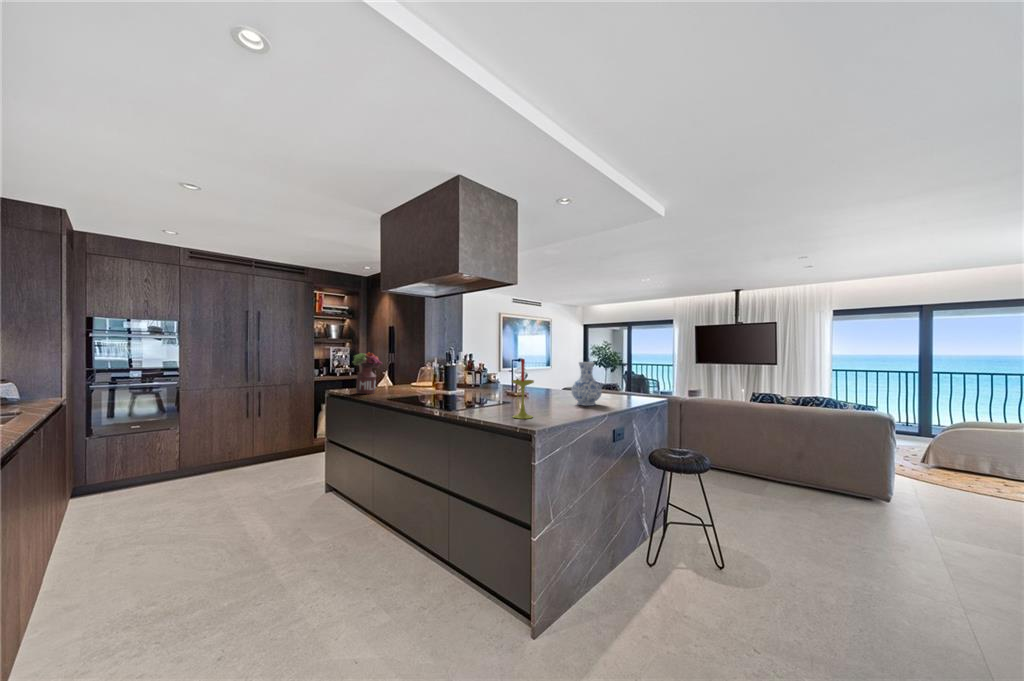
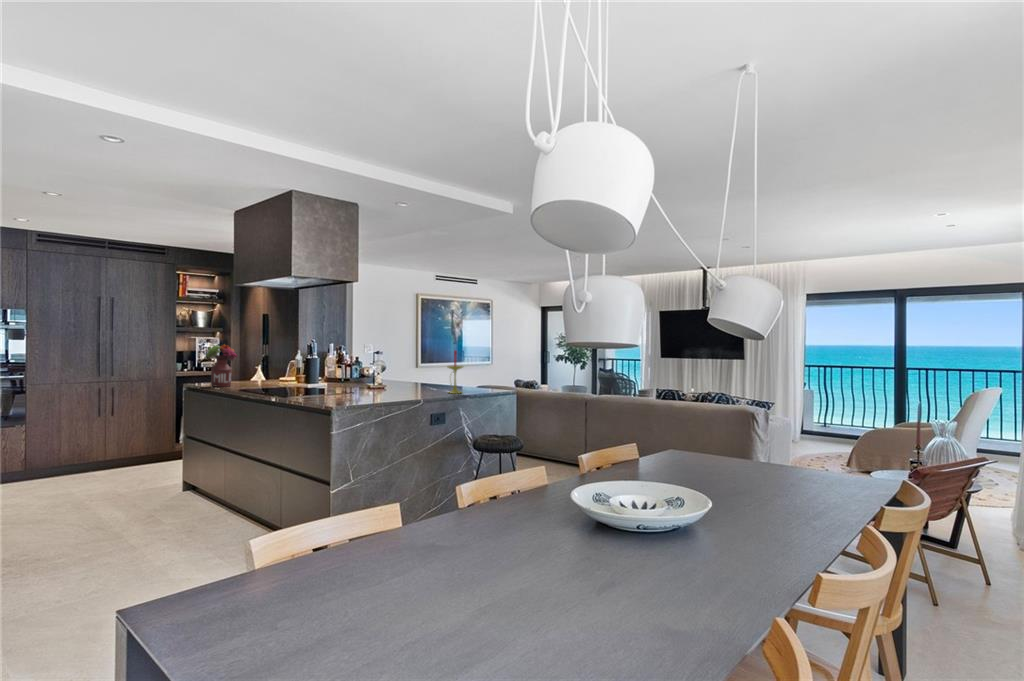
candle: present [512,359,534,419] -> present [448,351,464,394]
vase: present [571,362,602,406] -> none [402,355,430,395]

